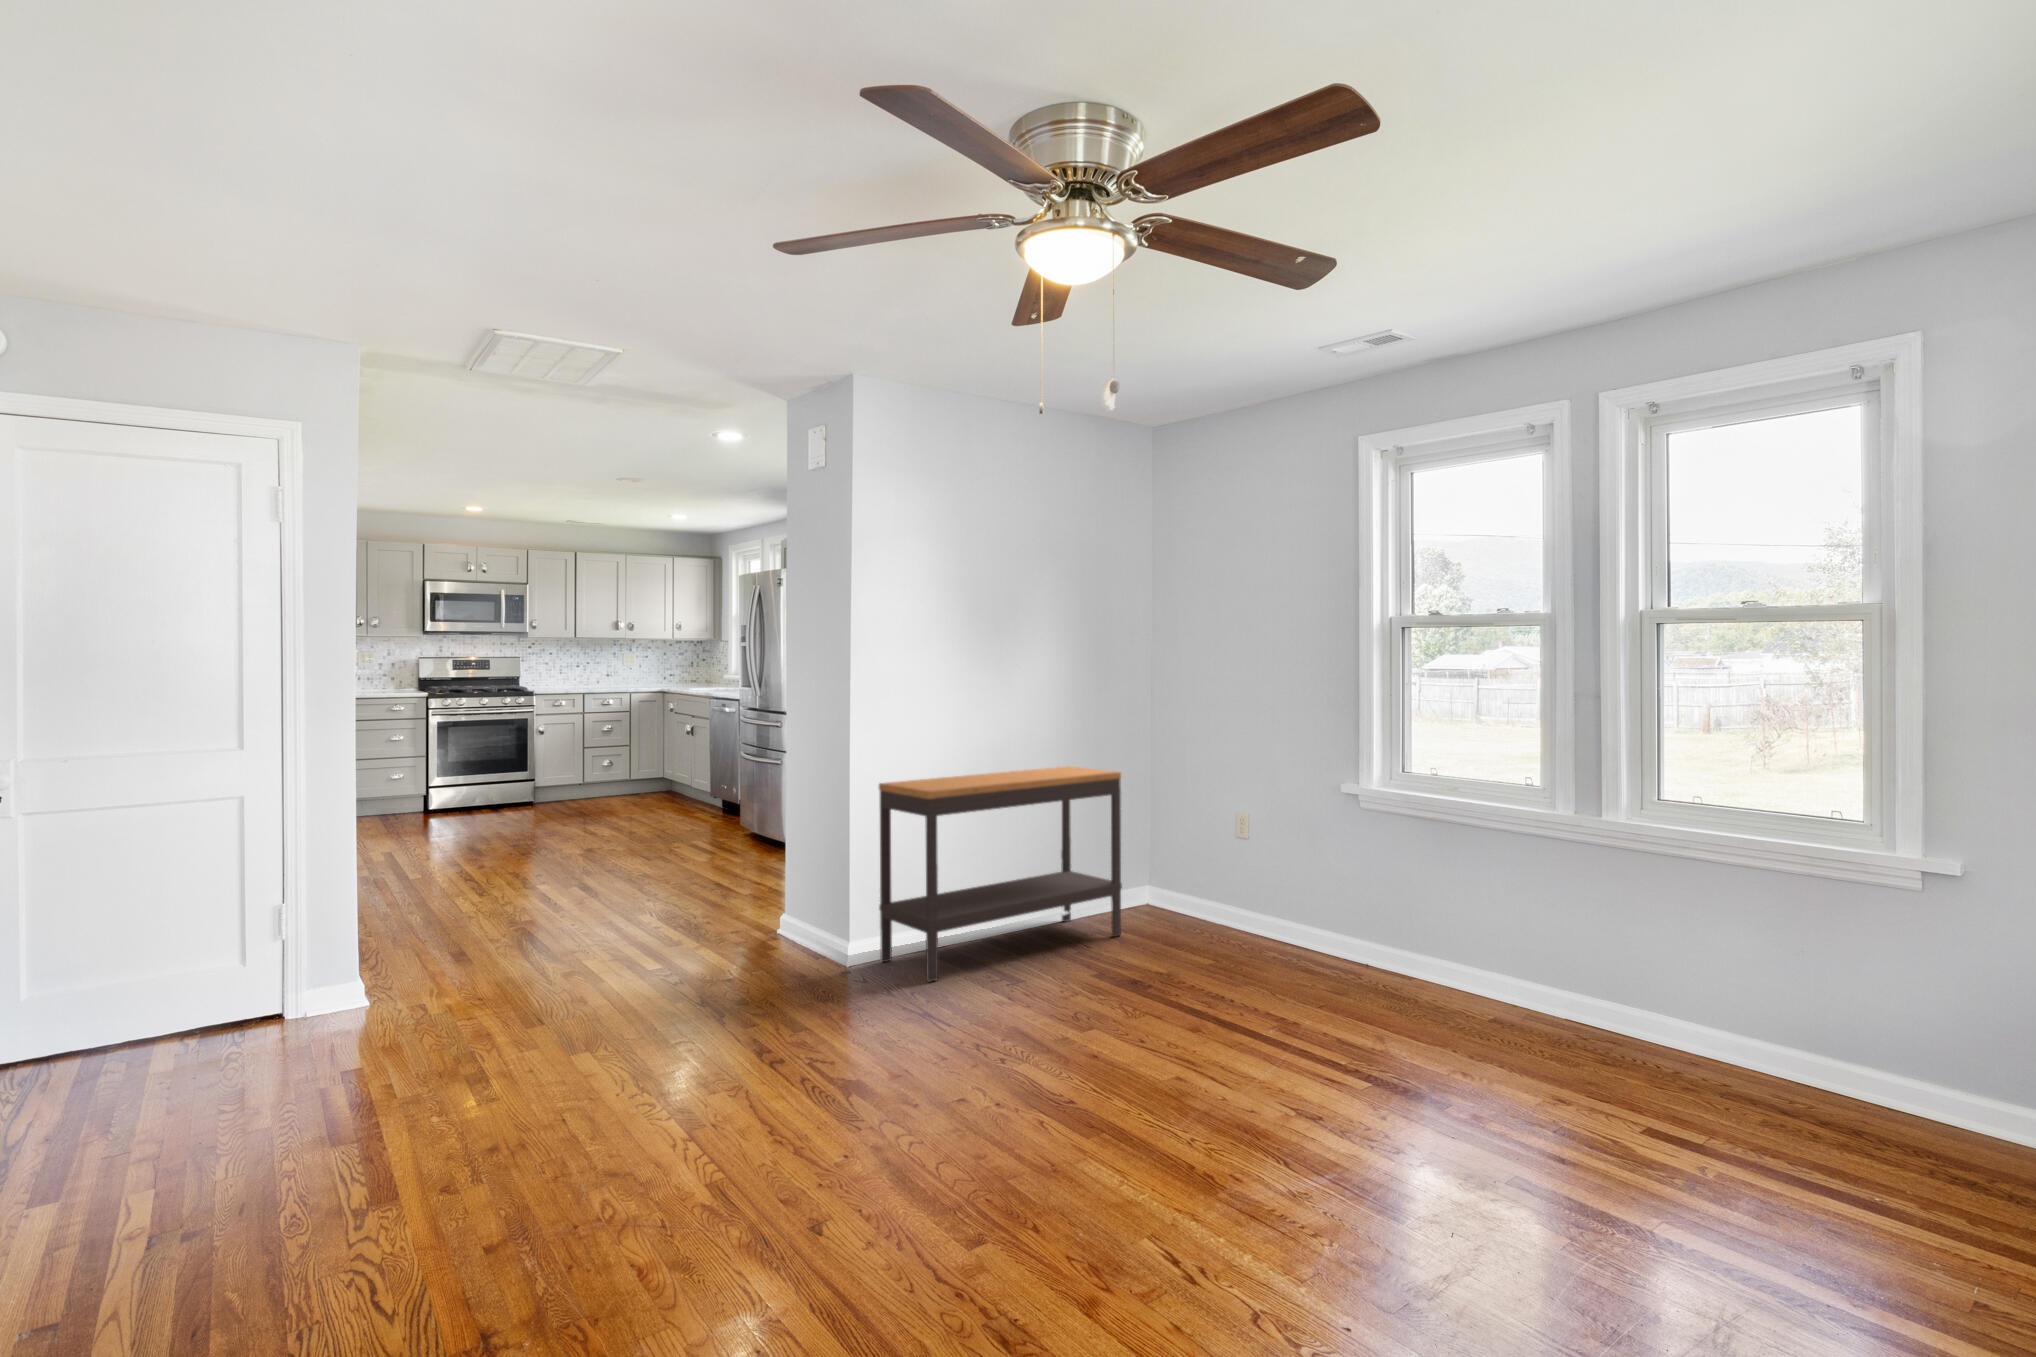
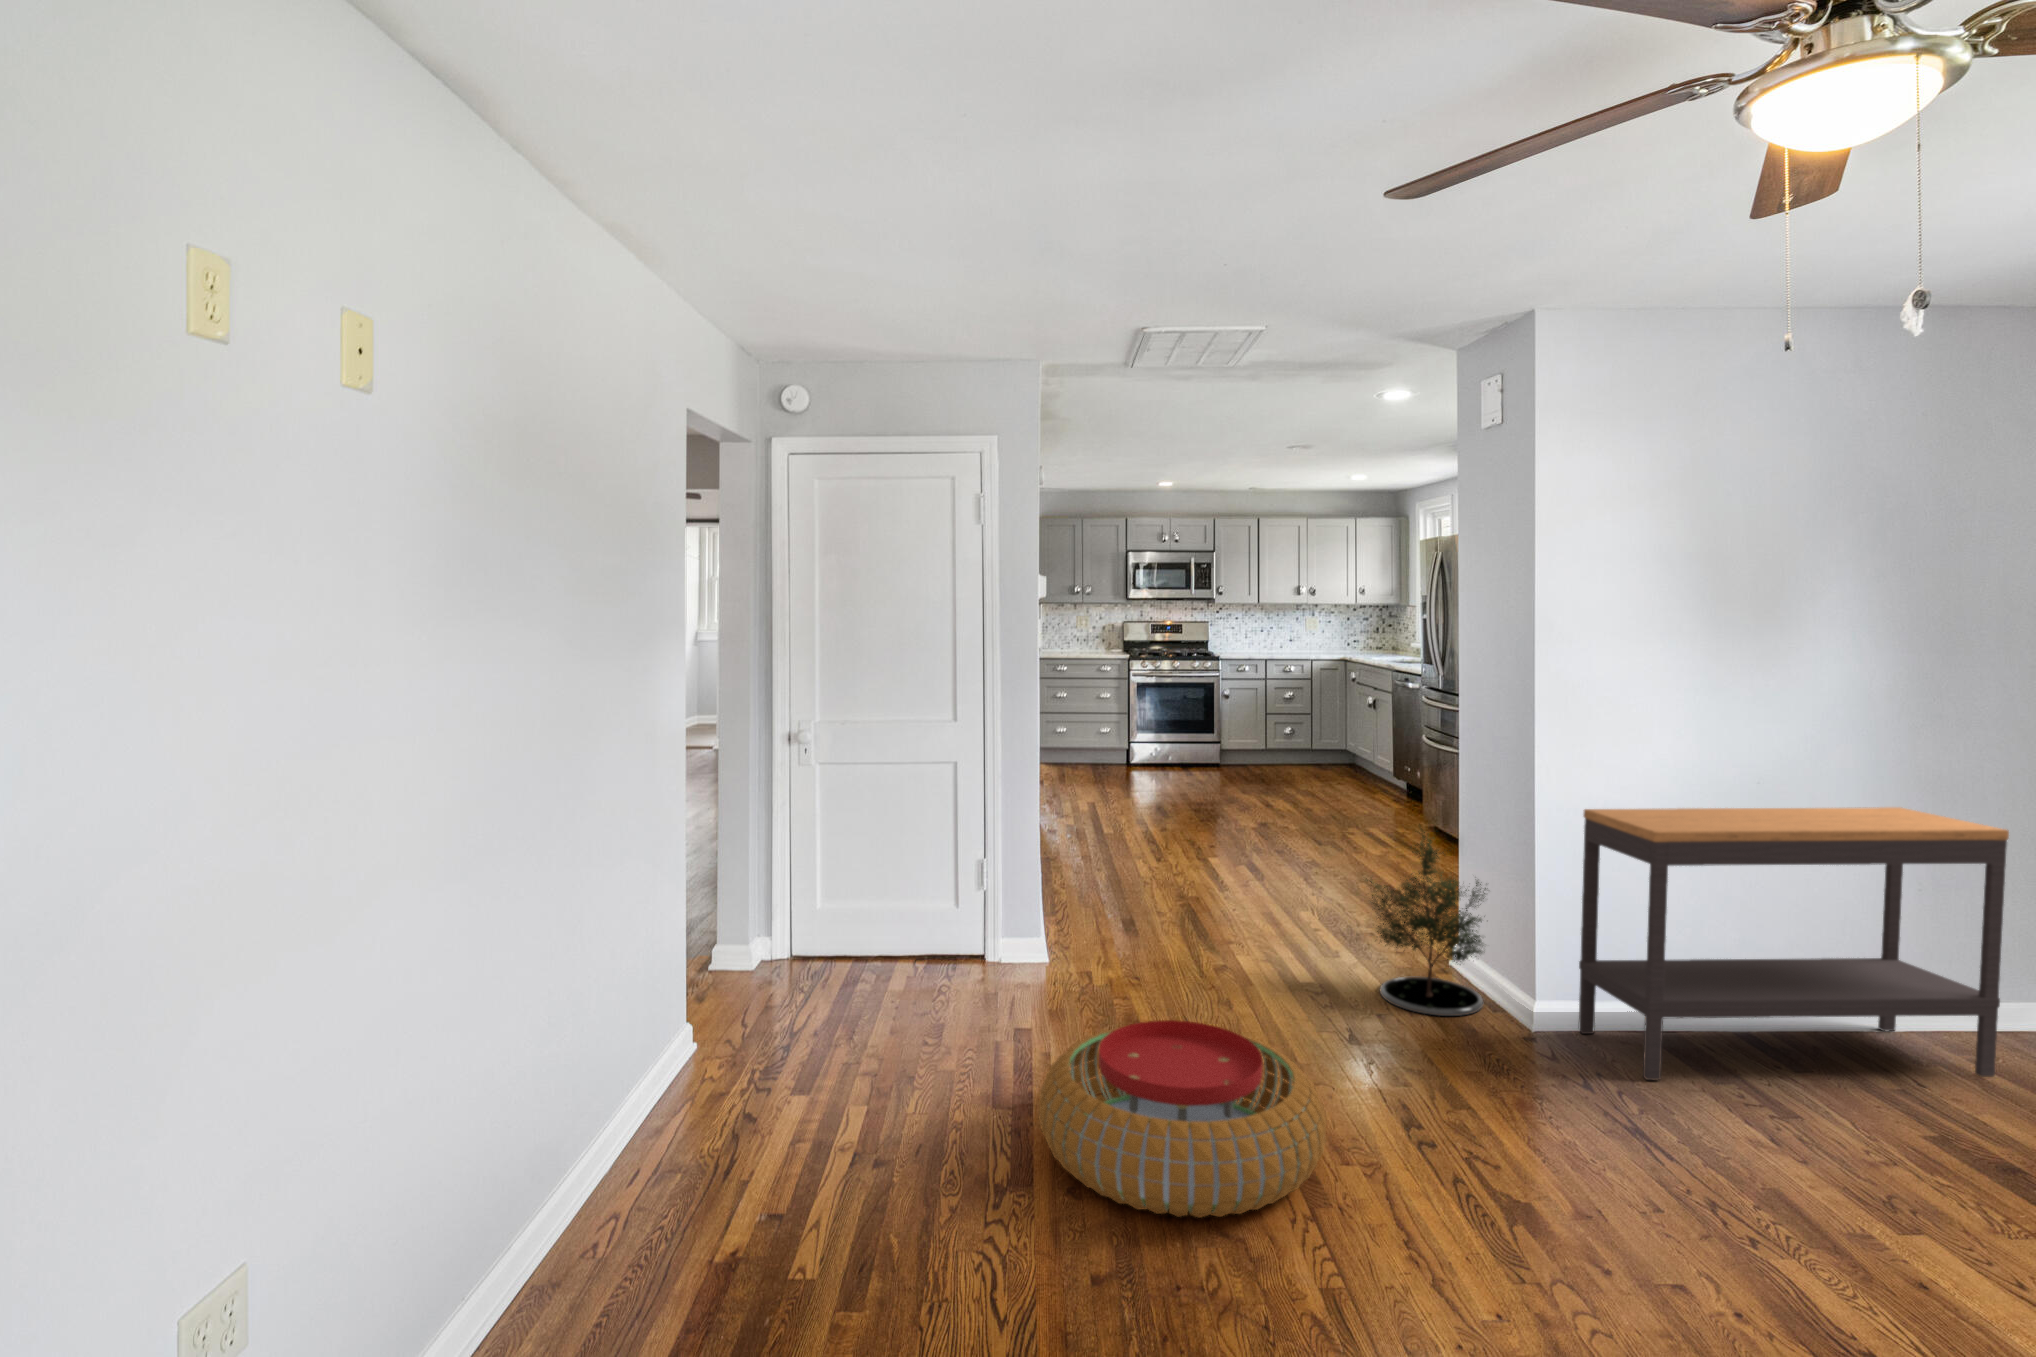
potted tree: none [704,811,813,973] -> present [1366,829,1486,1016]
pouf: none [398,1004,697,1183] -> present [1039,1020,1326,1218]

